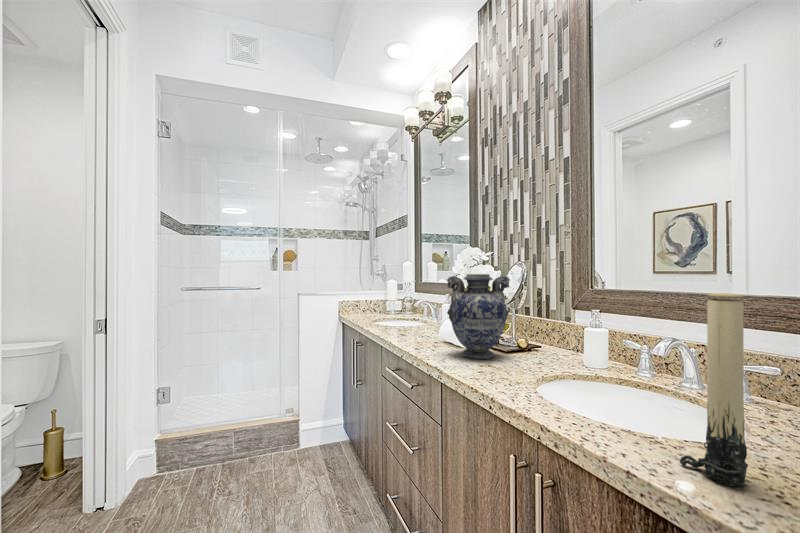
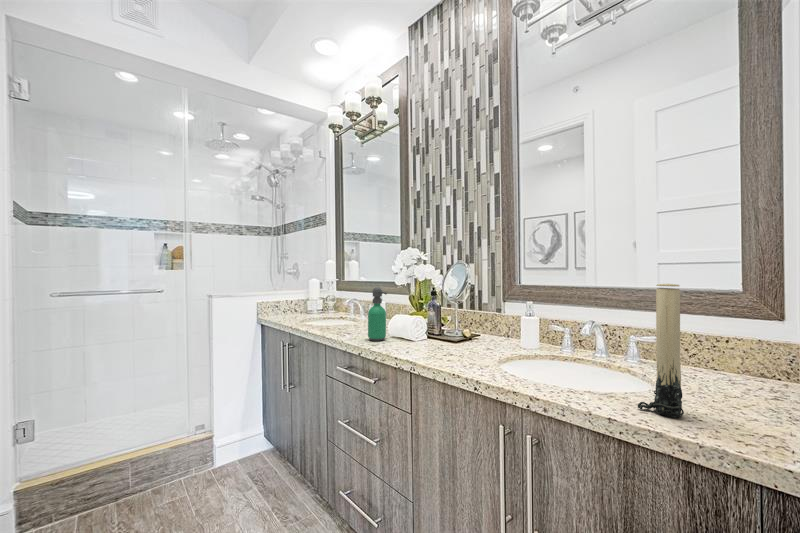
decorative vase: present [447,274,510,359] -> none [405,273,458,349]
soap dispenser: none [418,289,437,345] -> present [368,287,387,341]

